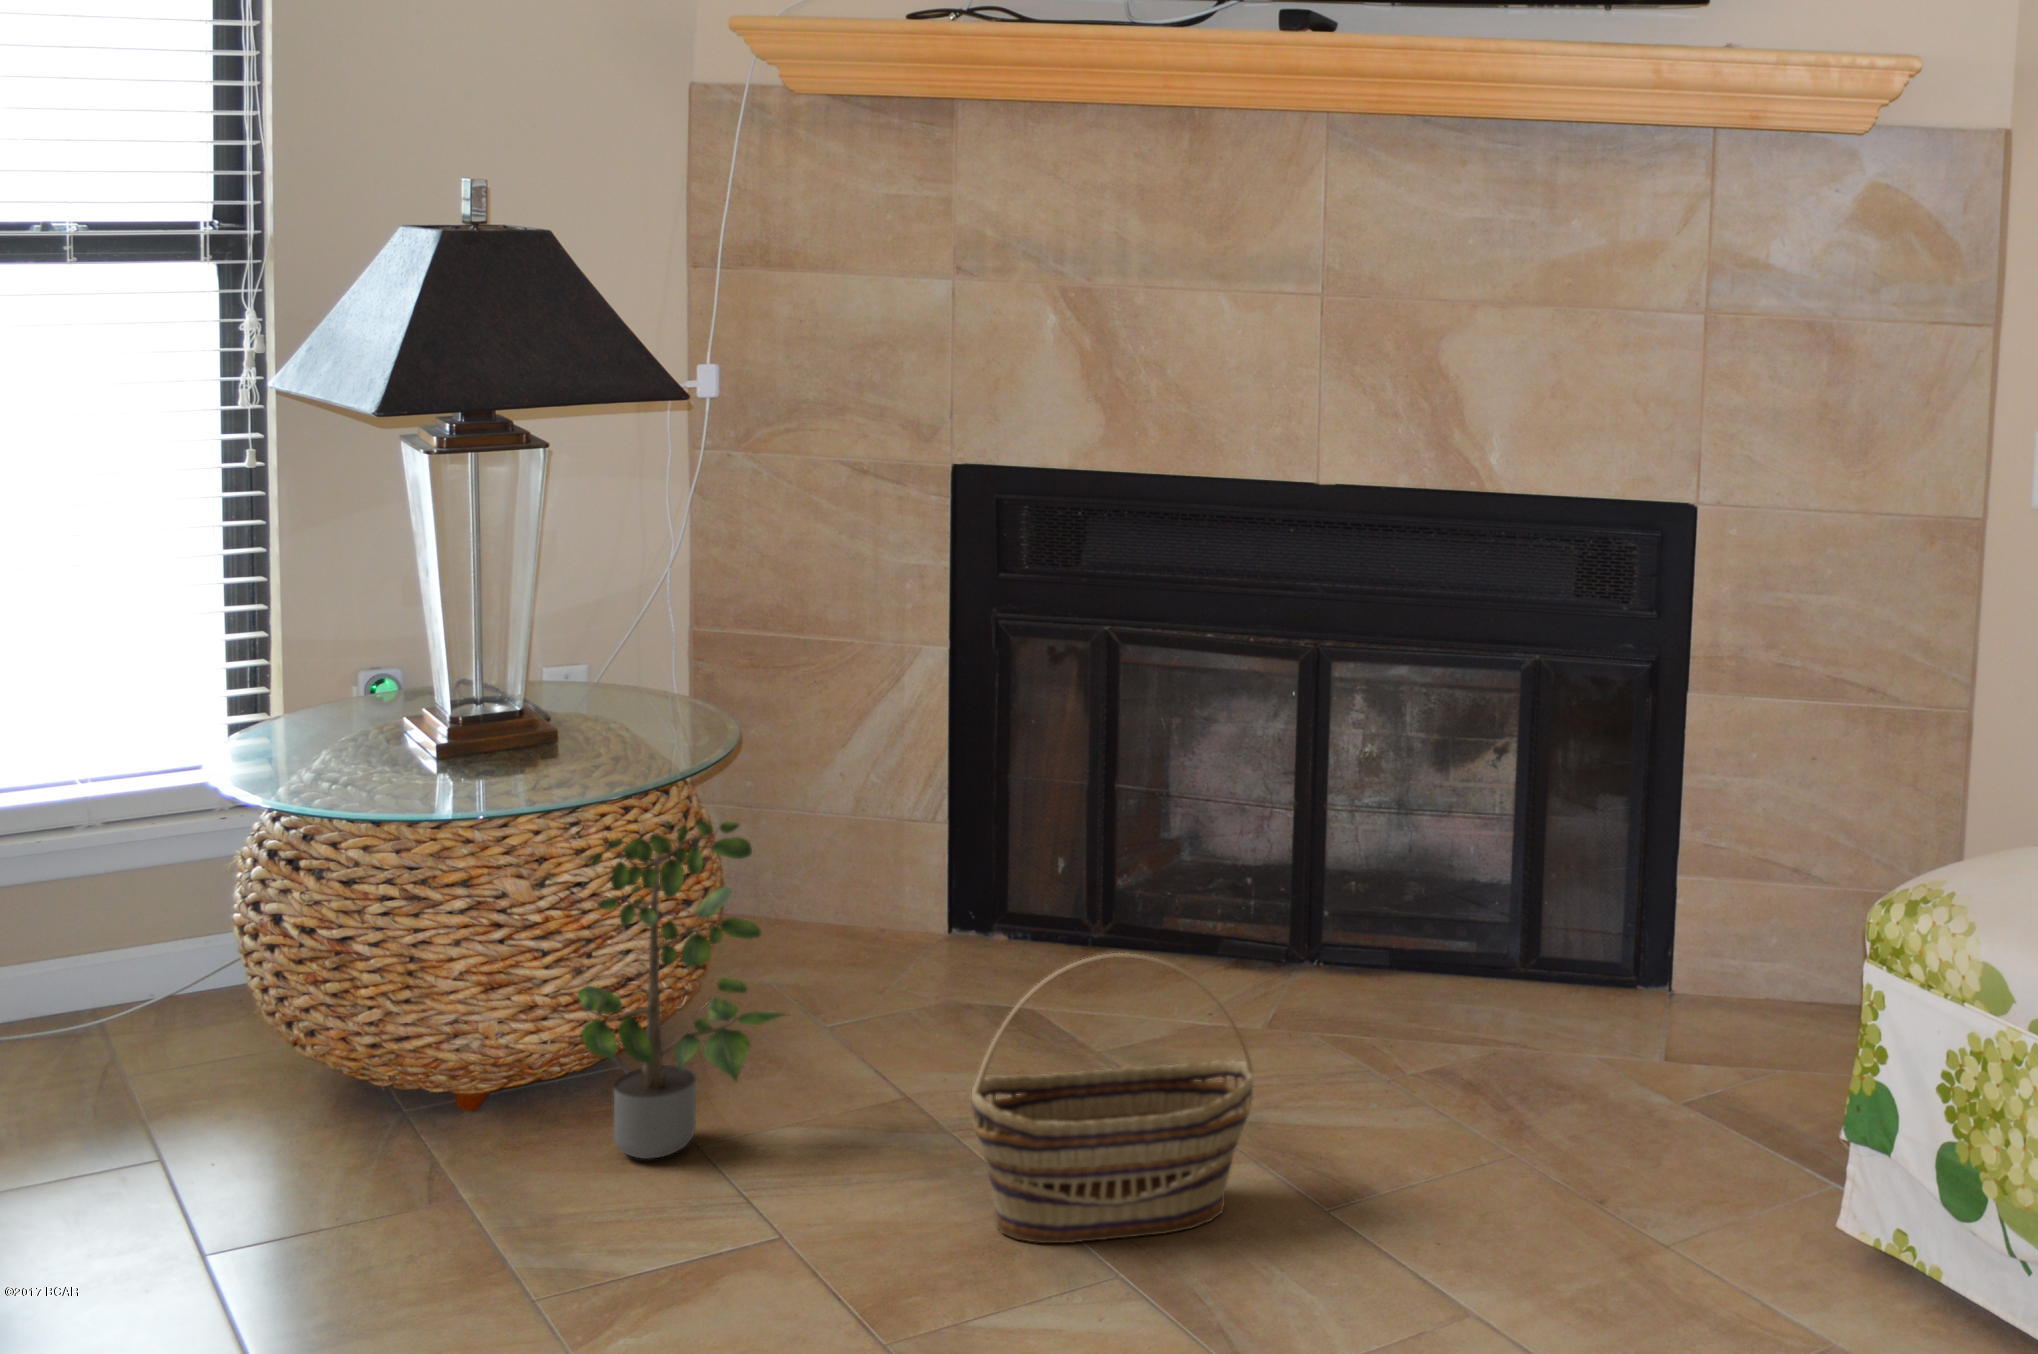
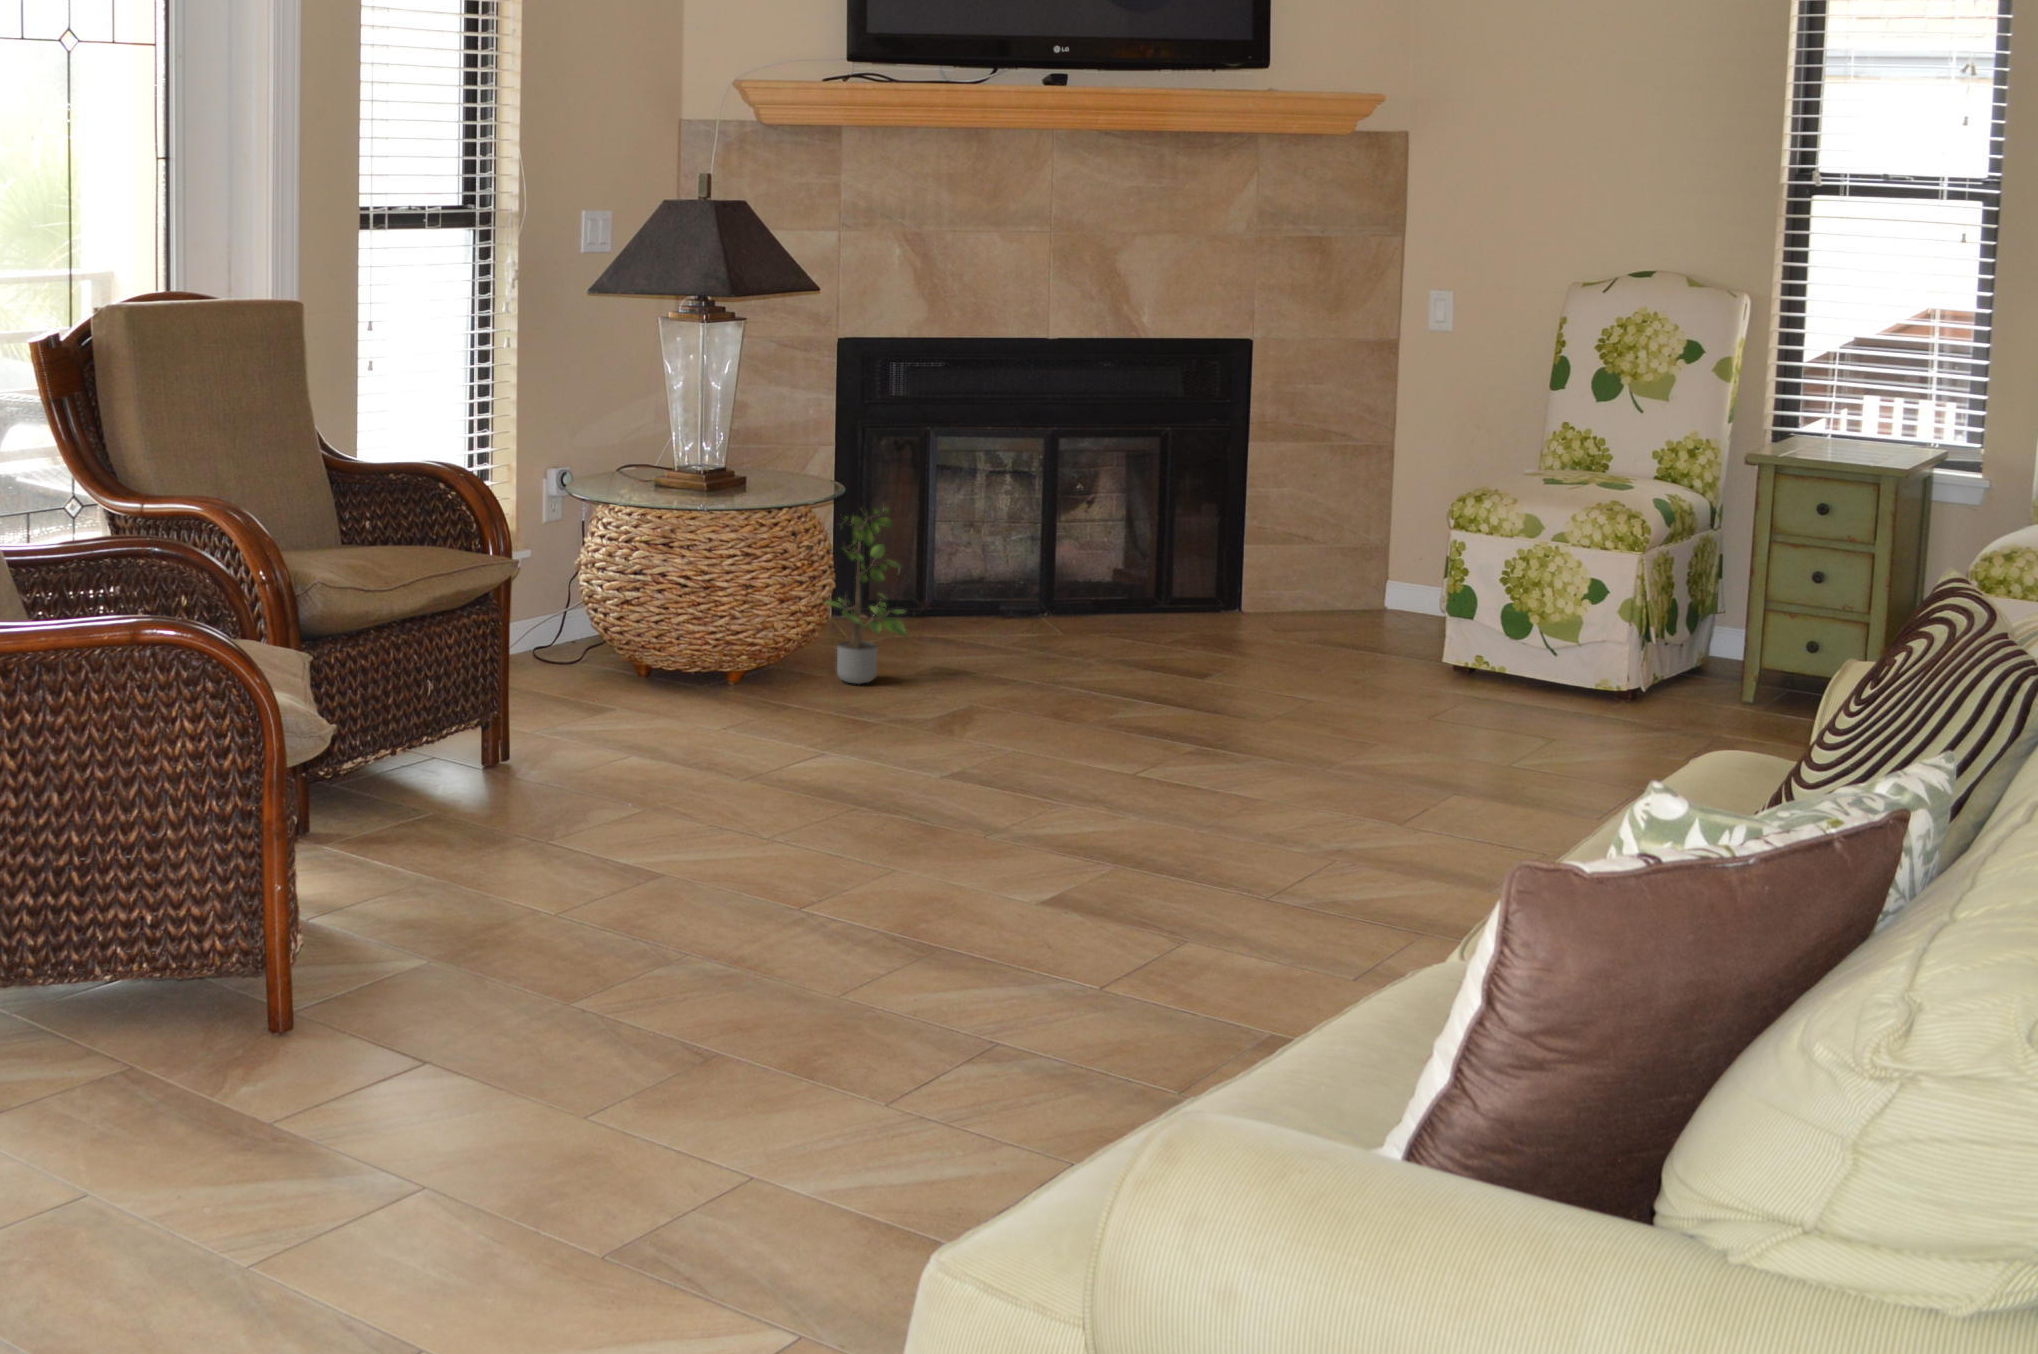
basket: present [972,953,1253,1243] -> none [1052,552,1171,693]

